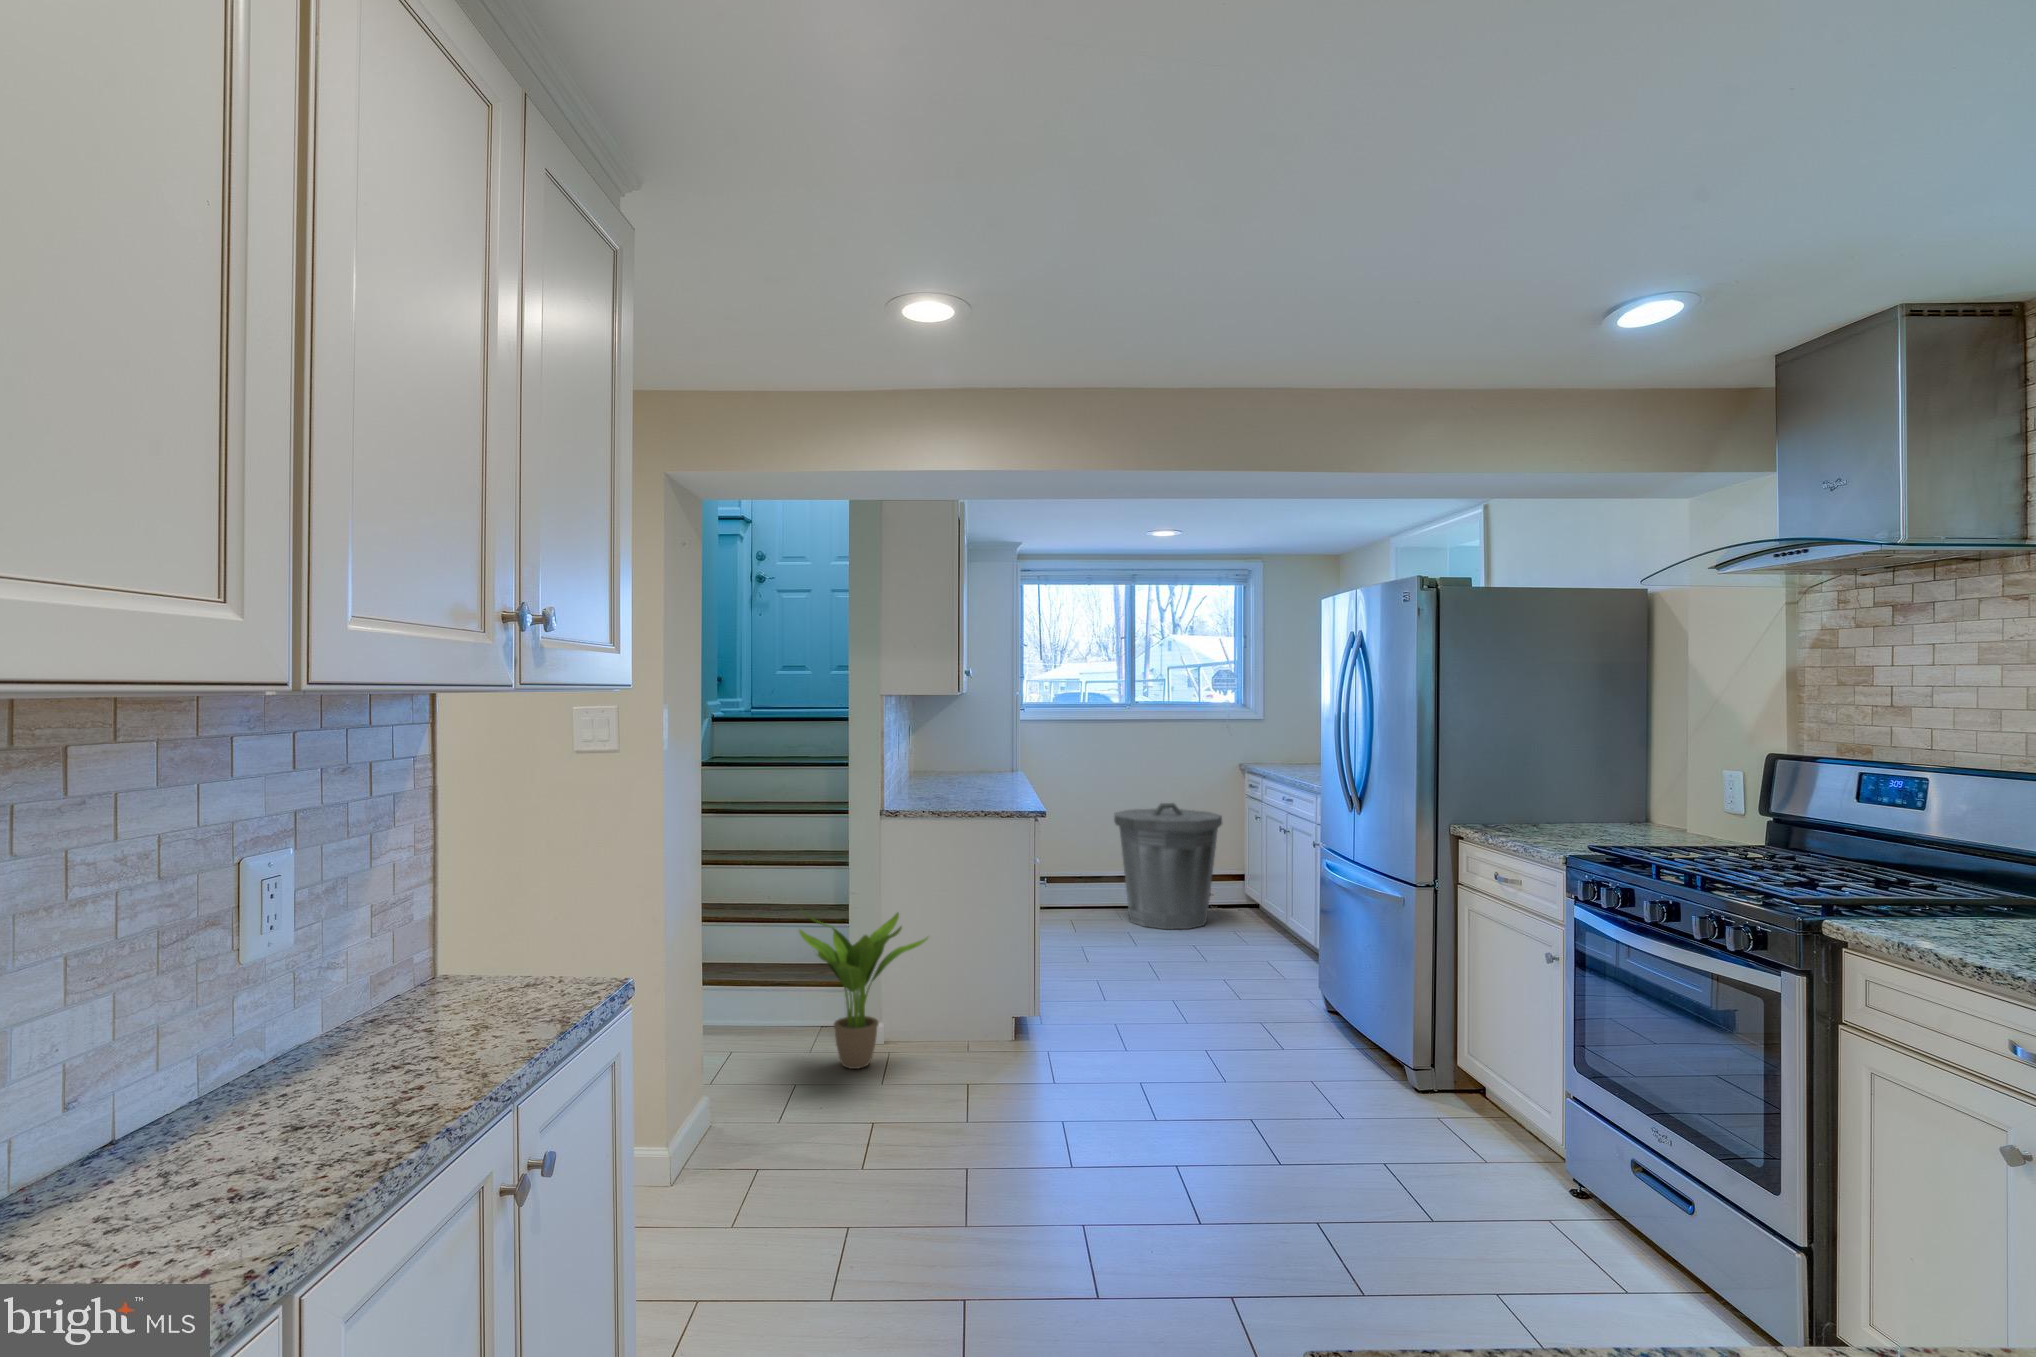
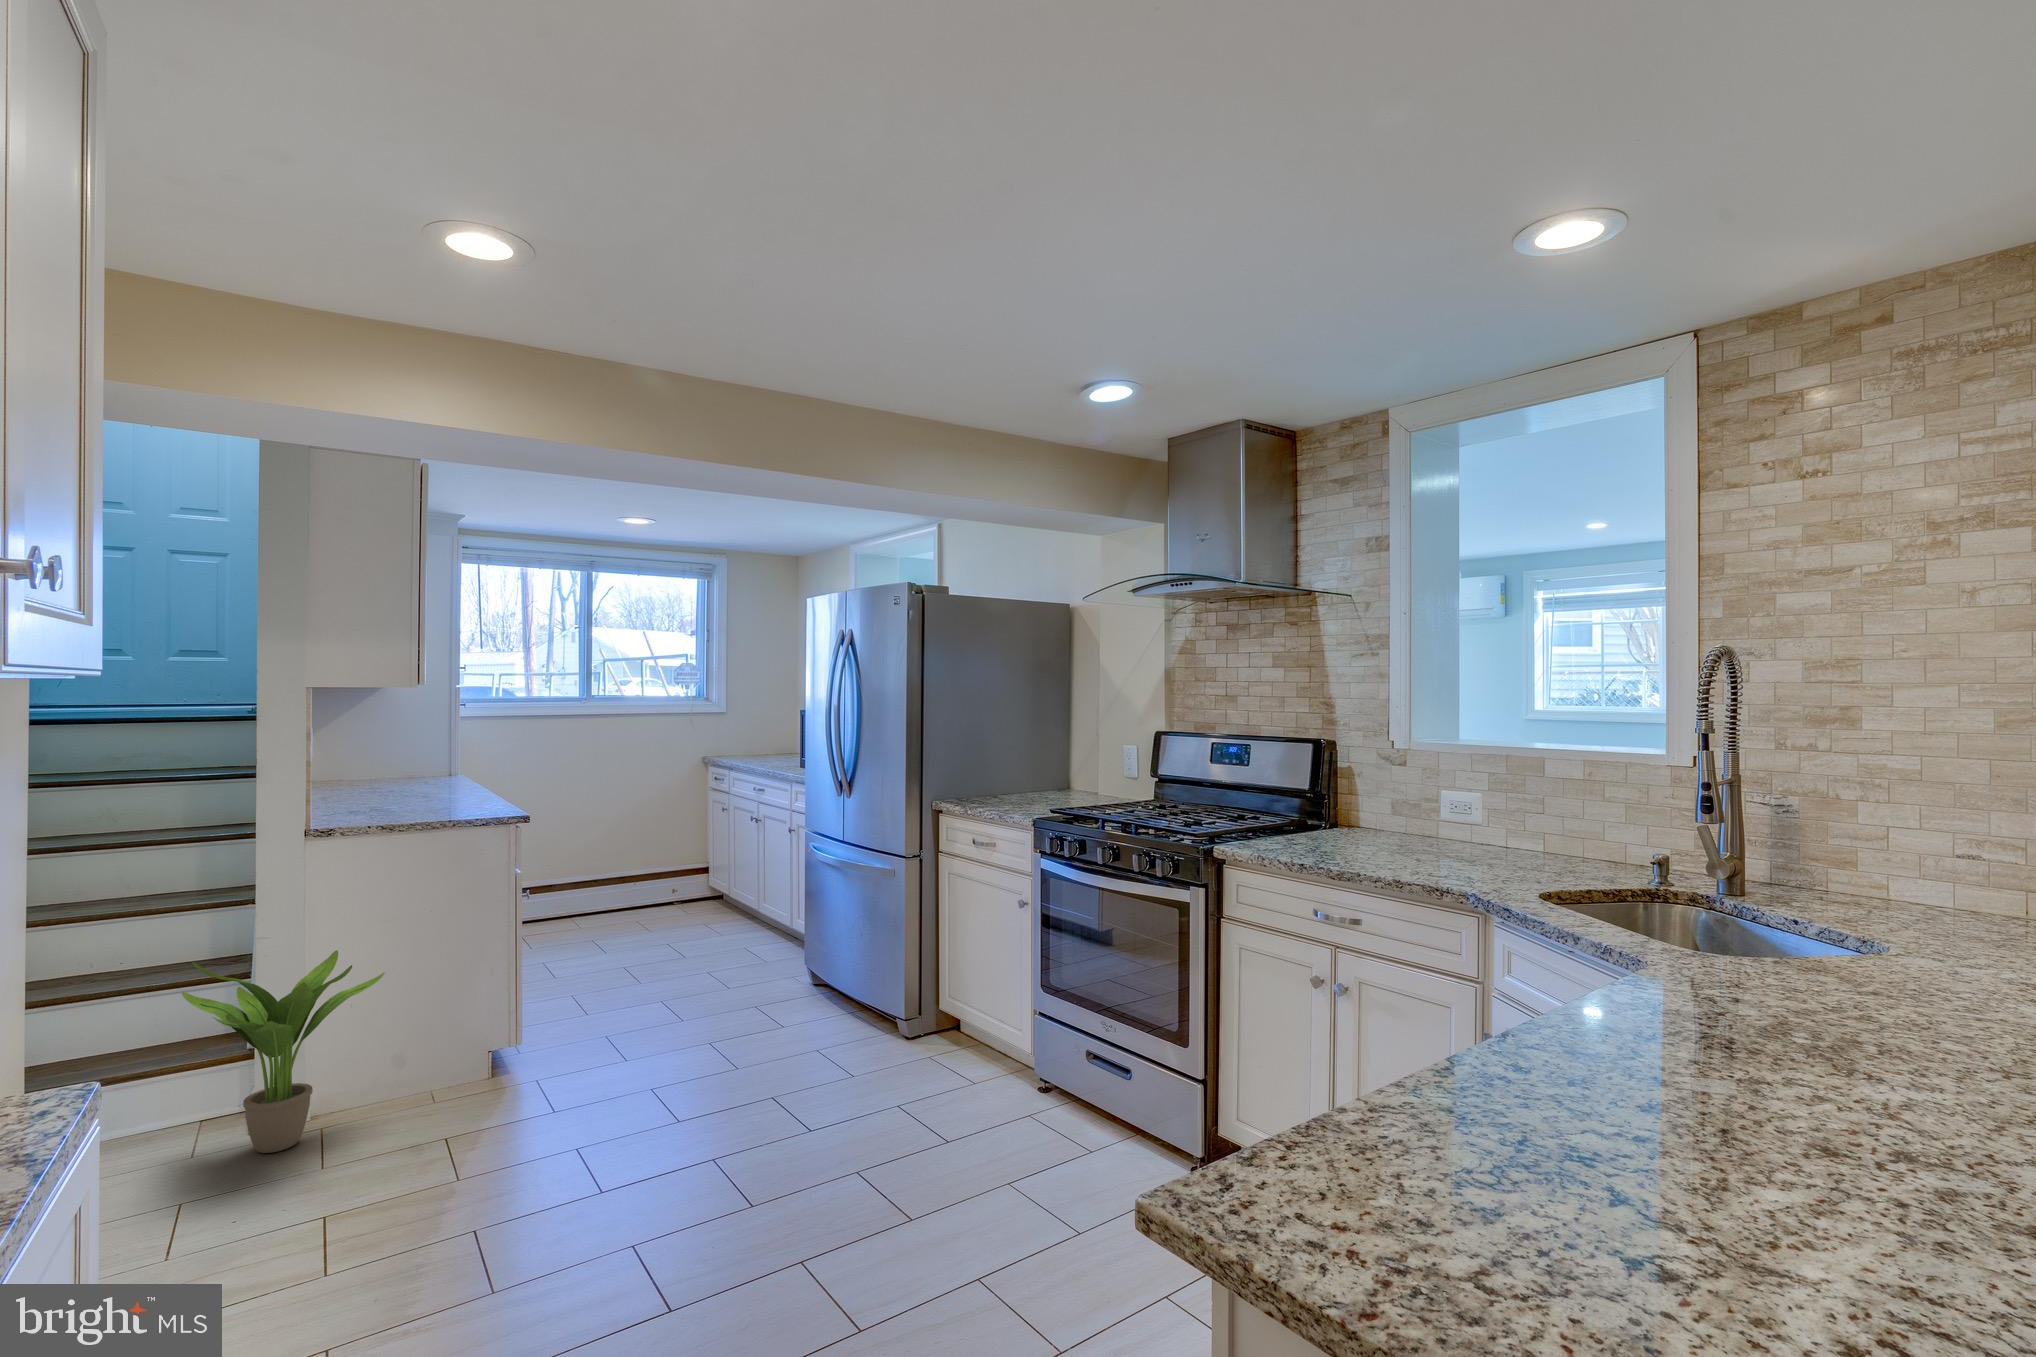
trash can: present [1114,803,1222,929] -> none [572,800,690,930]

